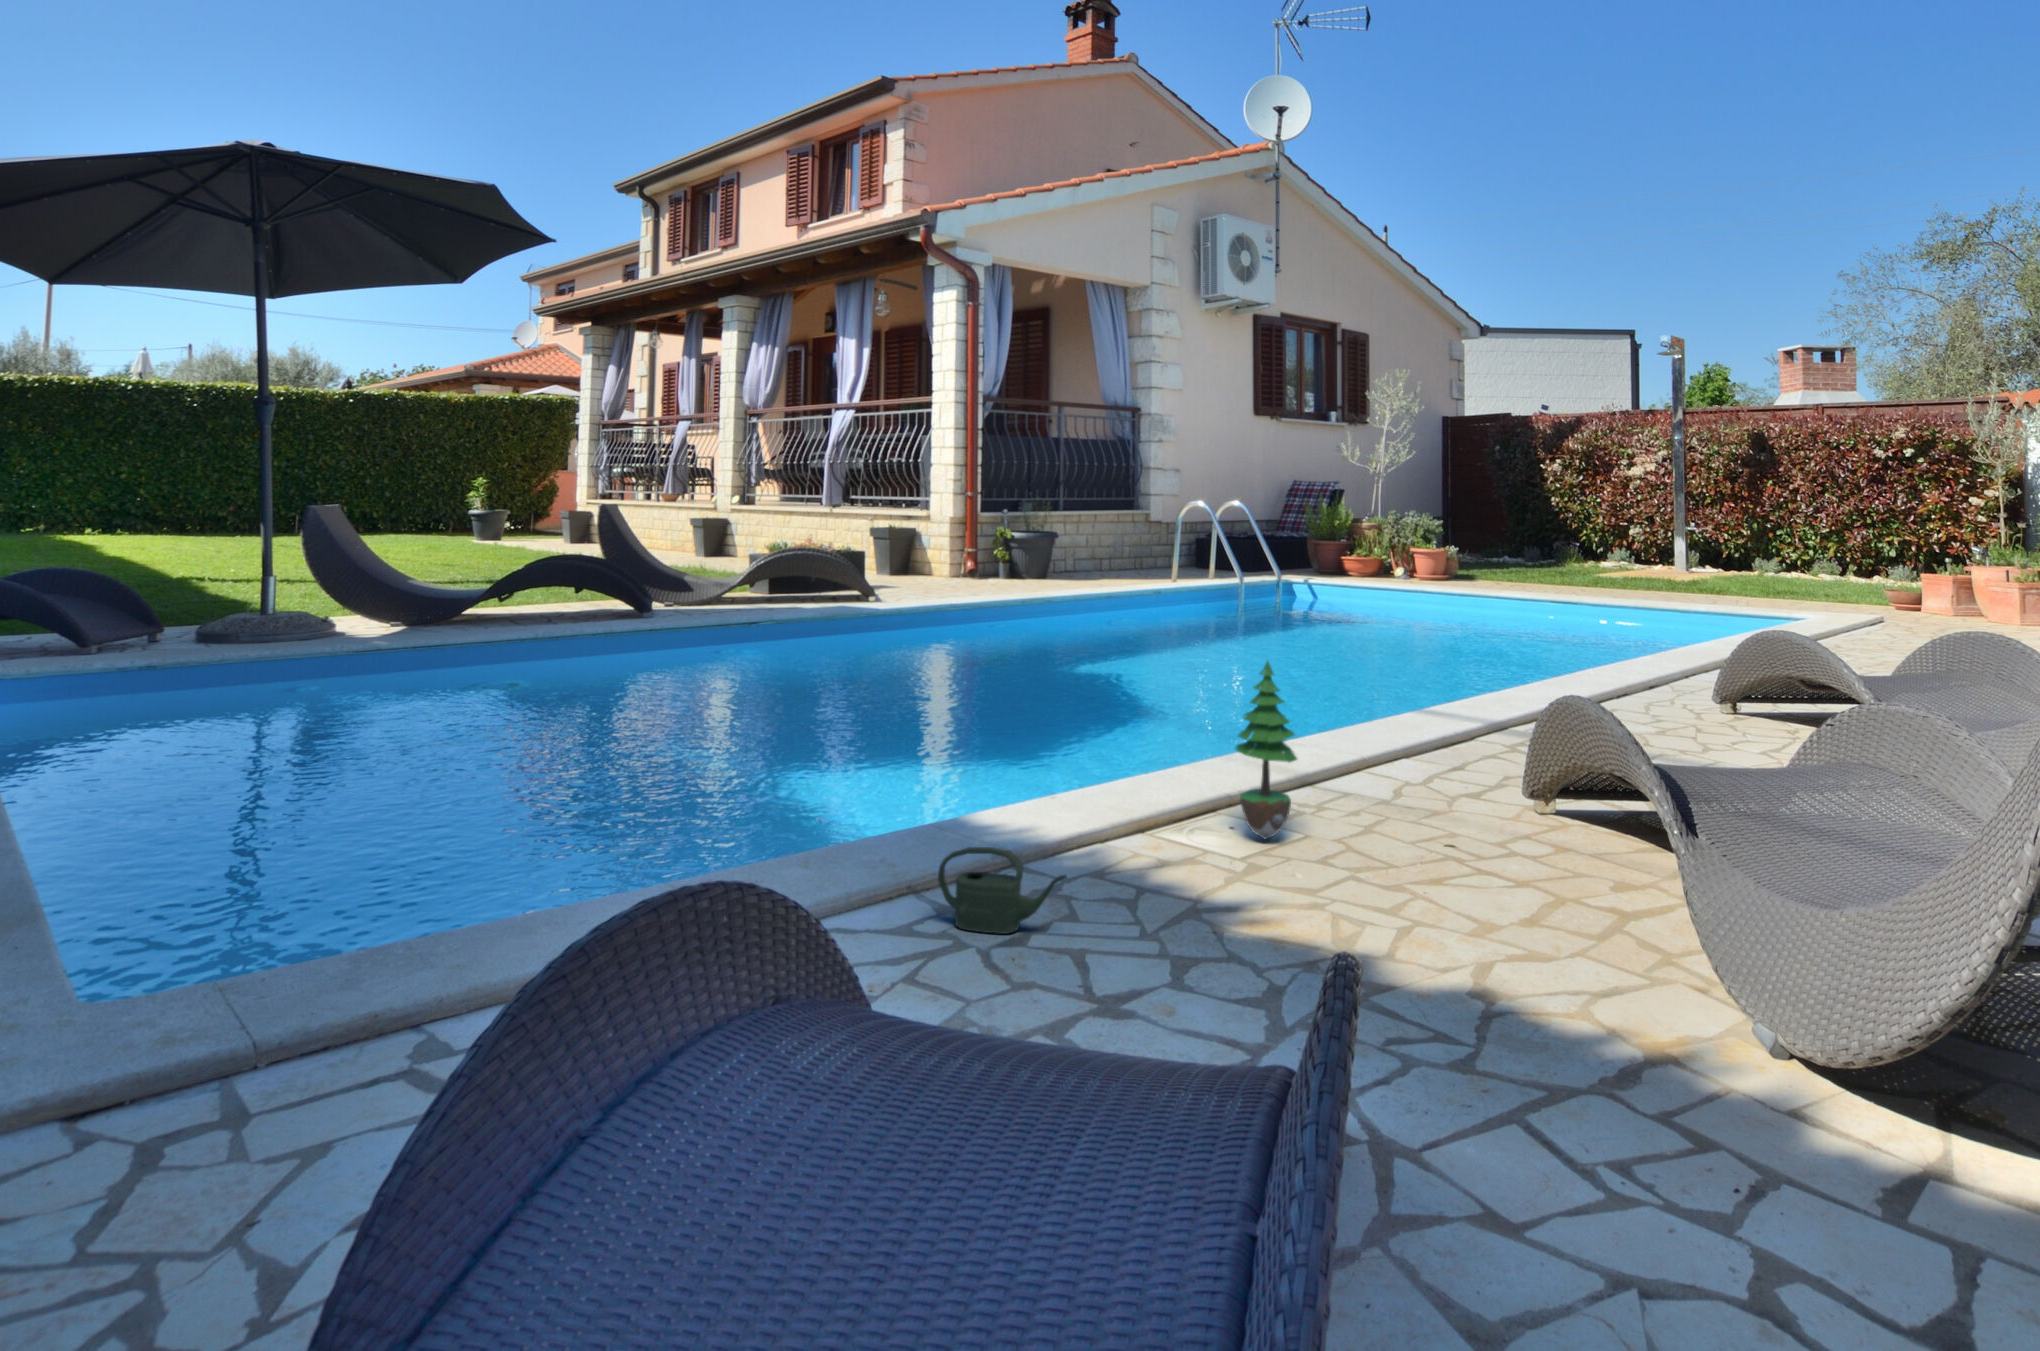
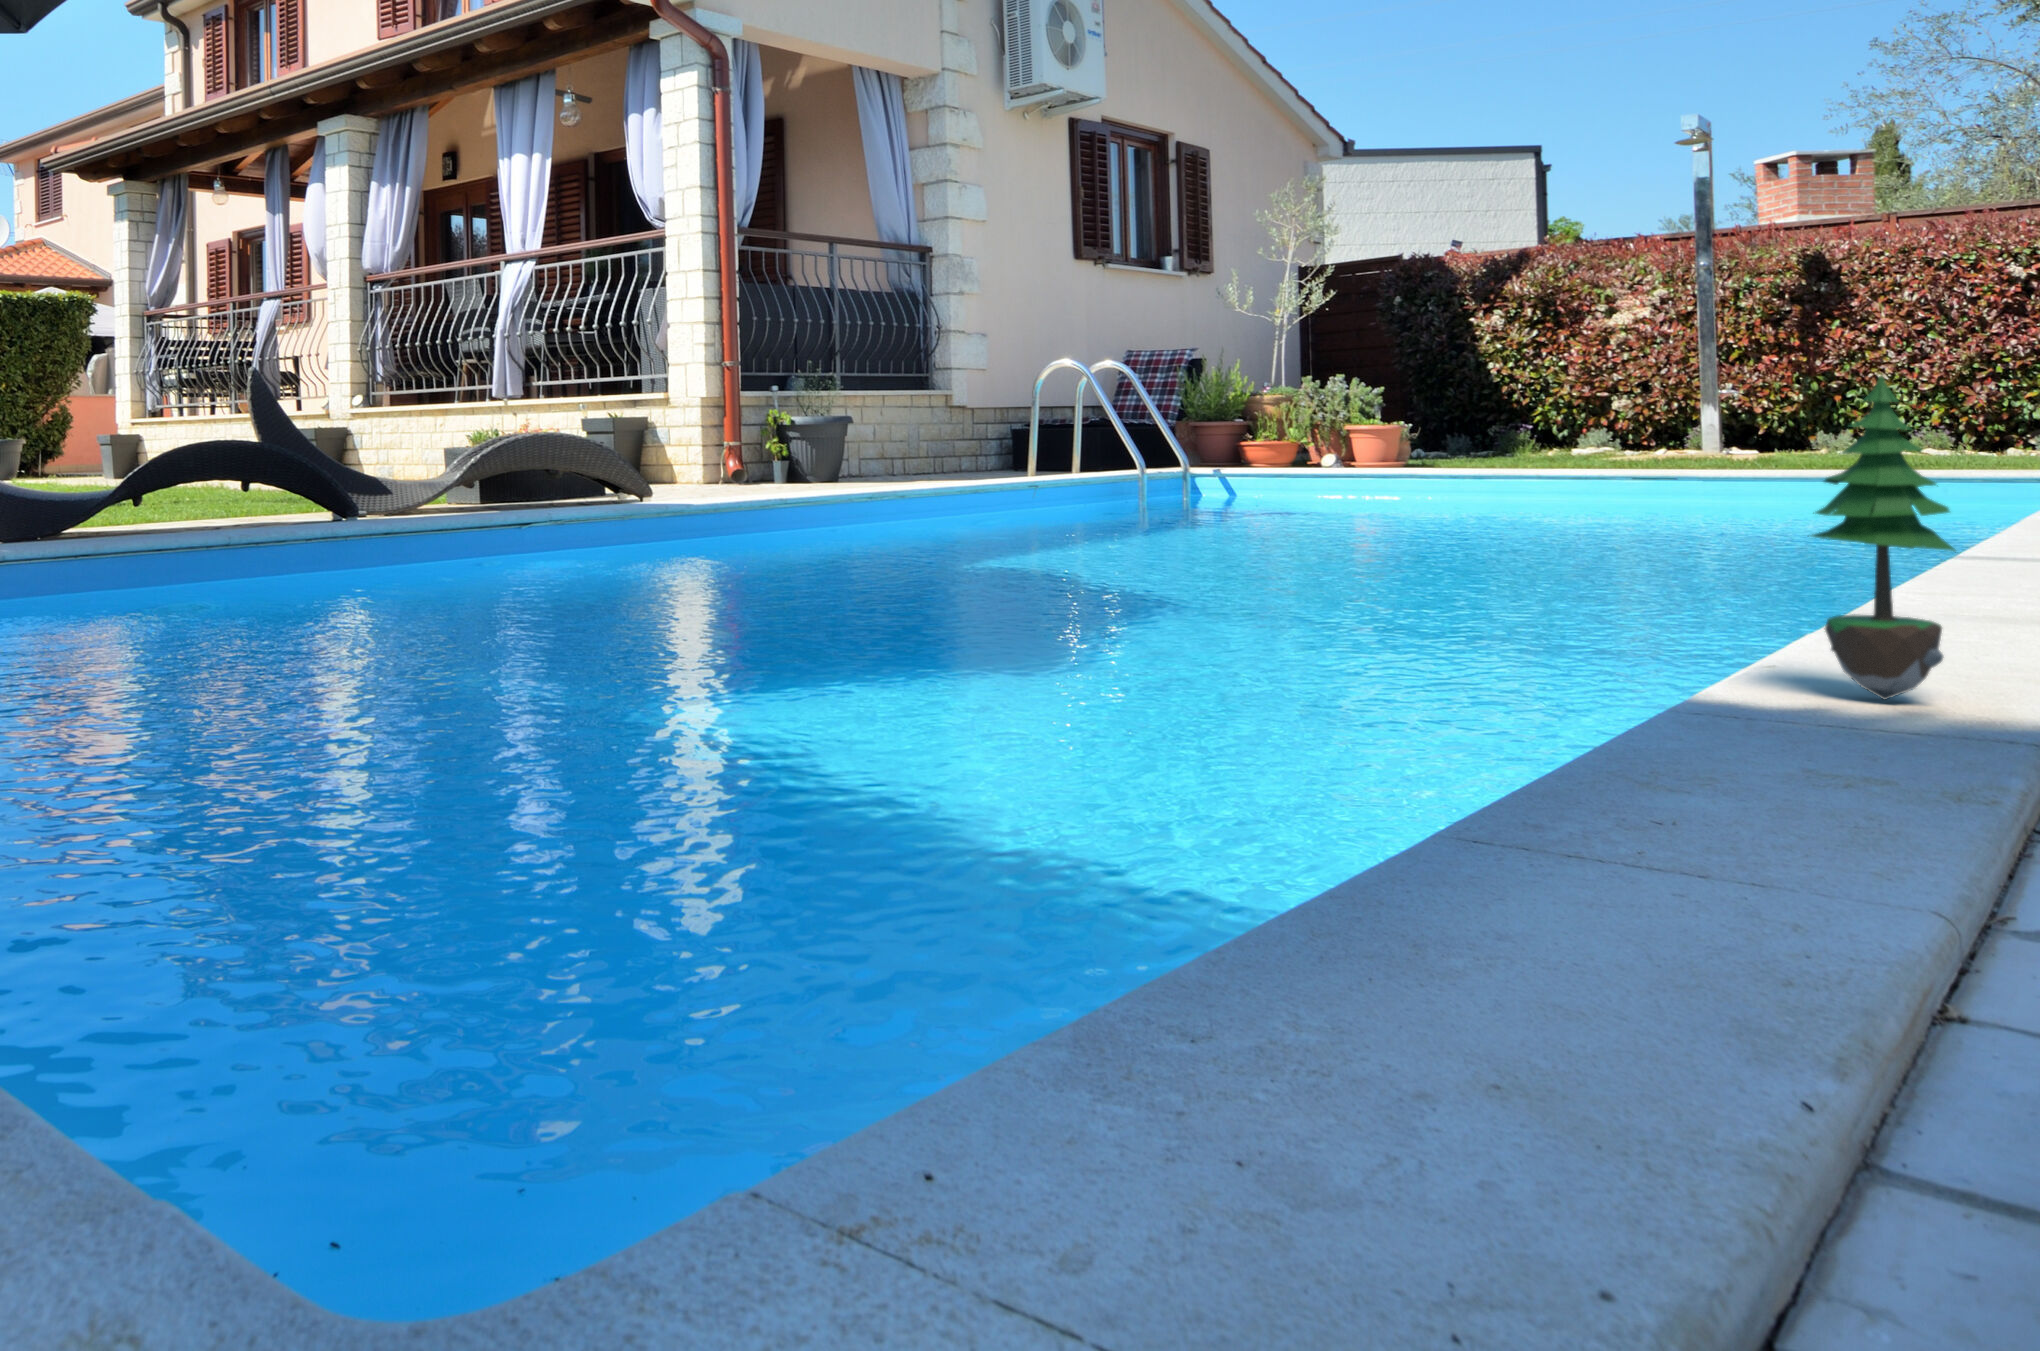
watering can: present [938,847,1067,934] -> none [1587,660,1891,826]

